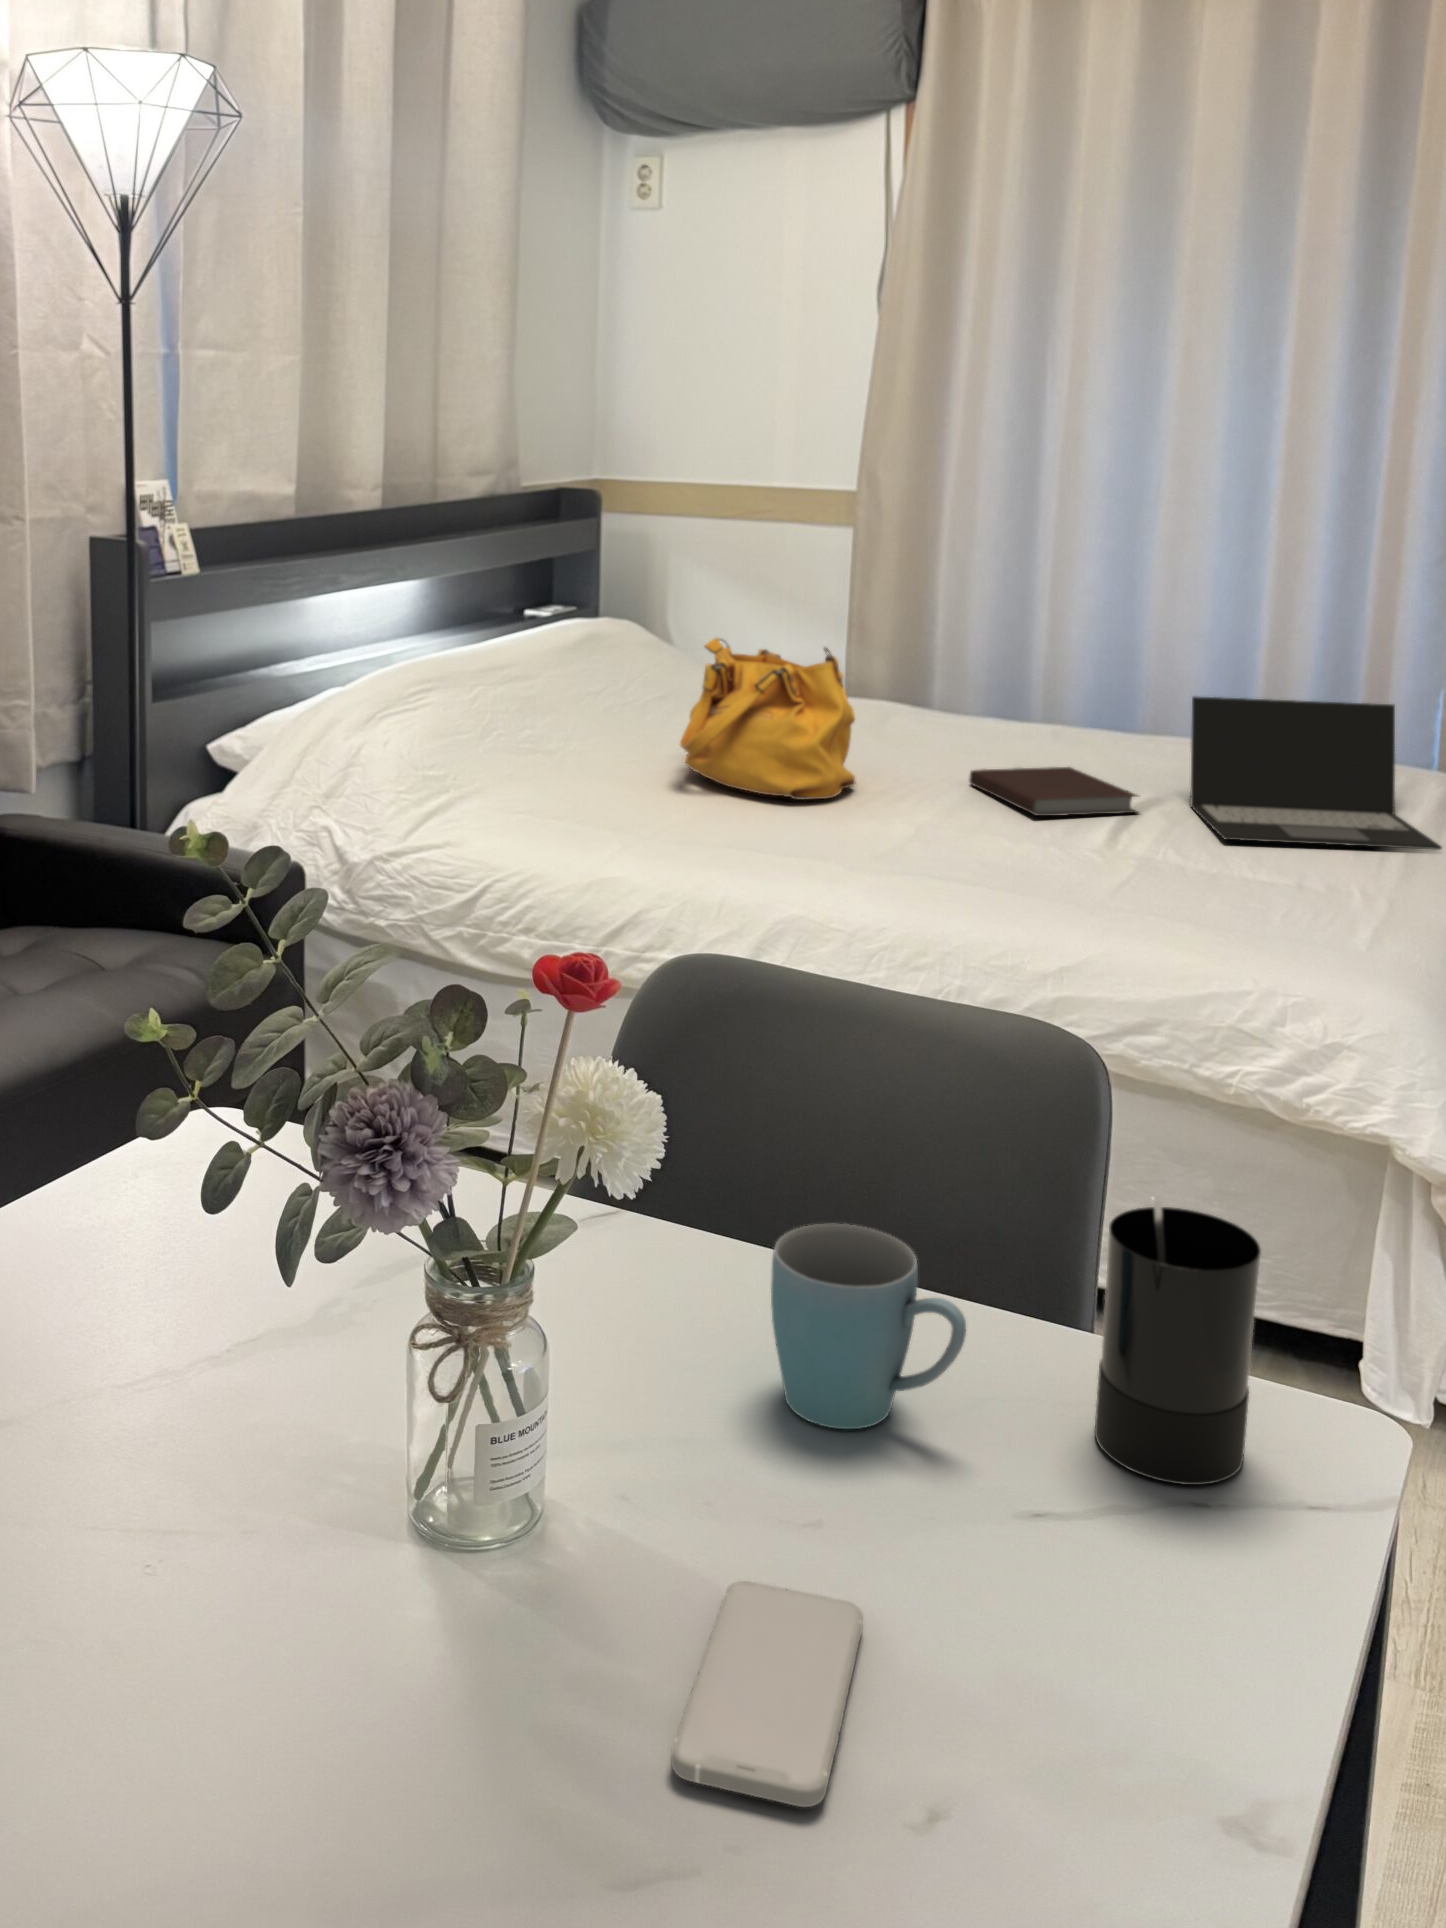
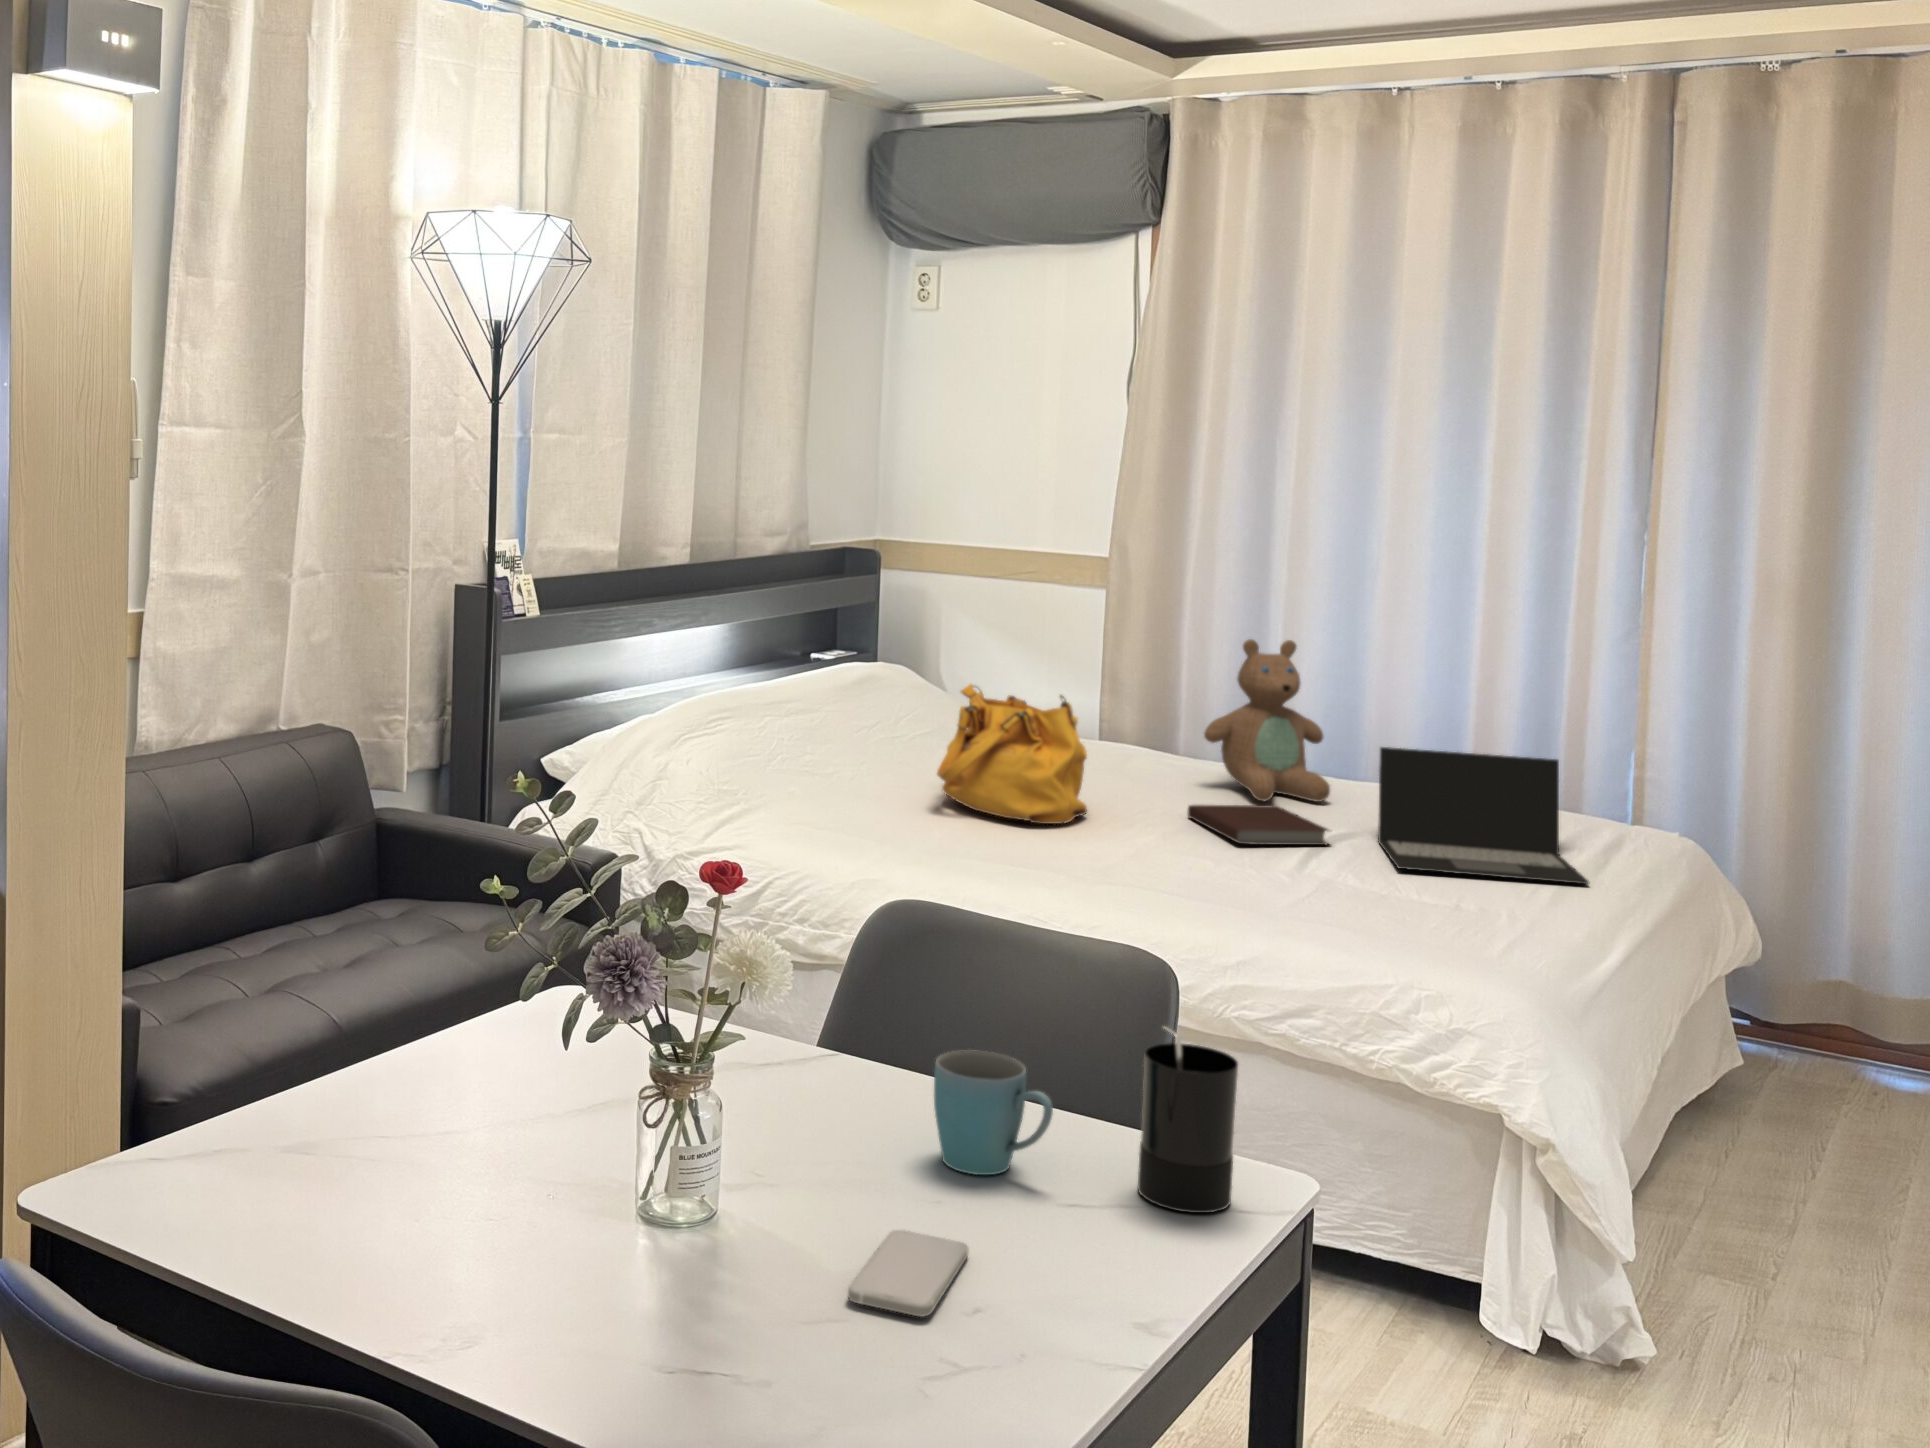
teddy bear: none [981,575,1125,762] -> present [1204,639,1330,802]

